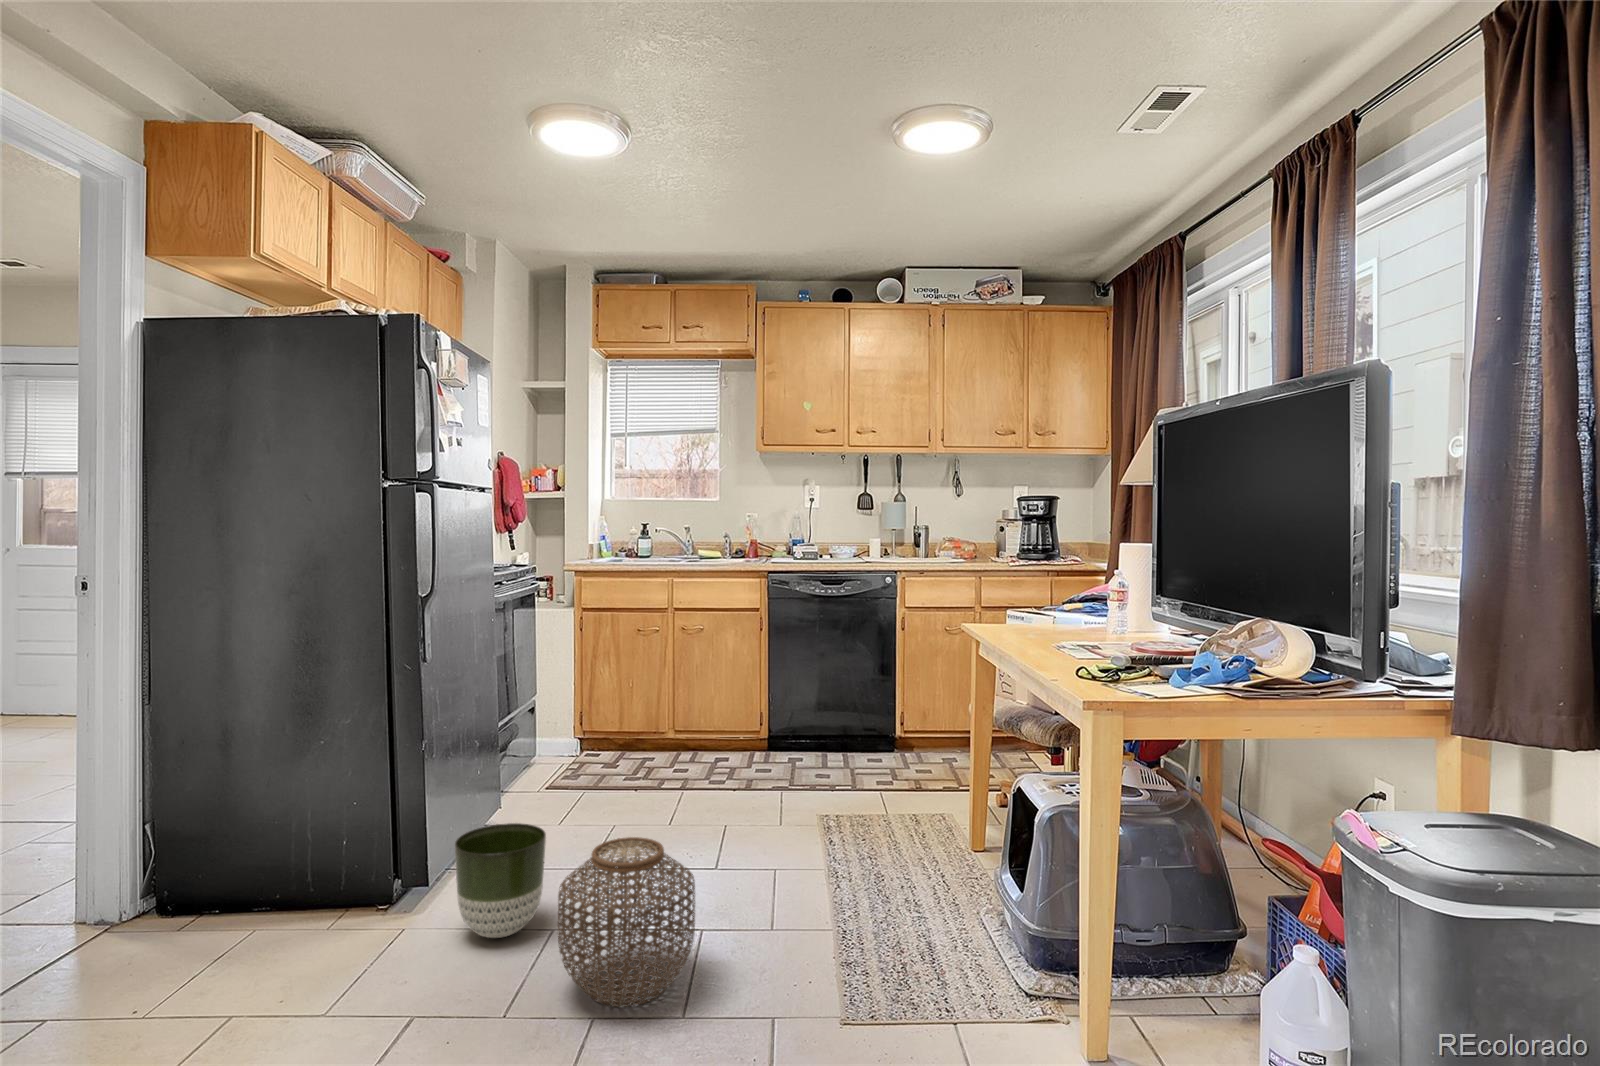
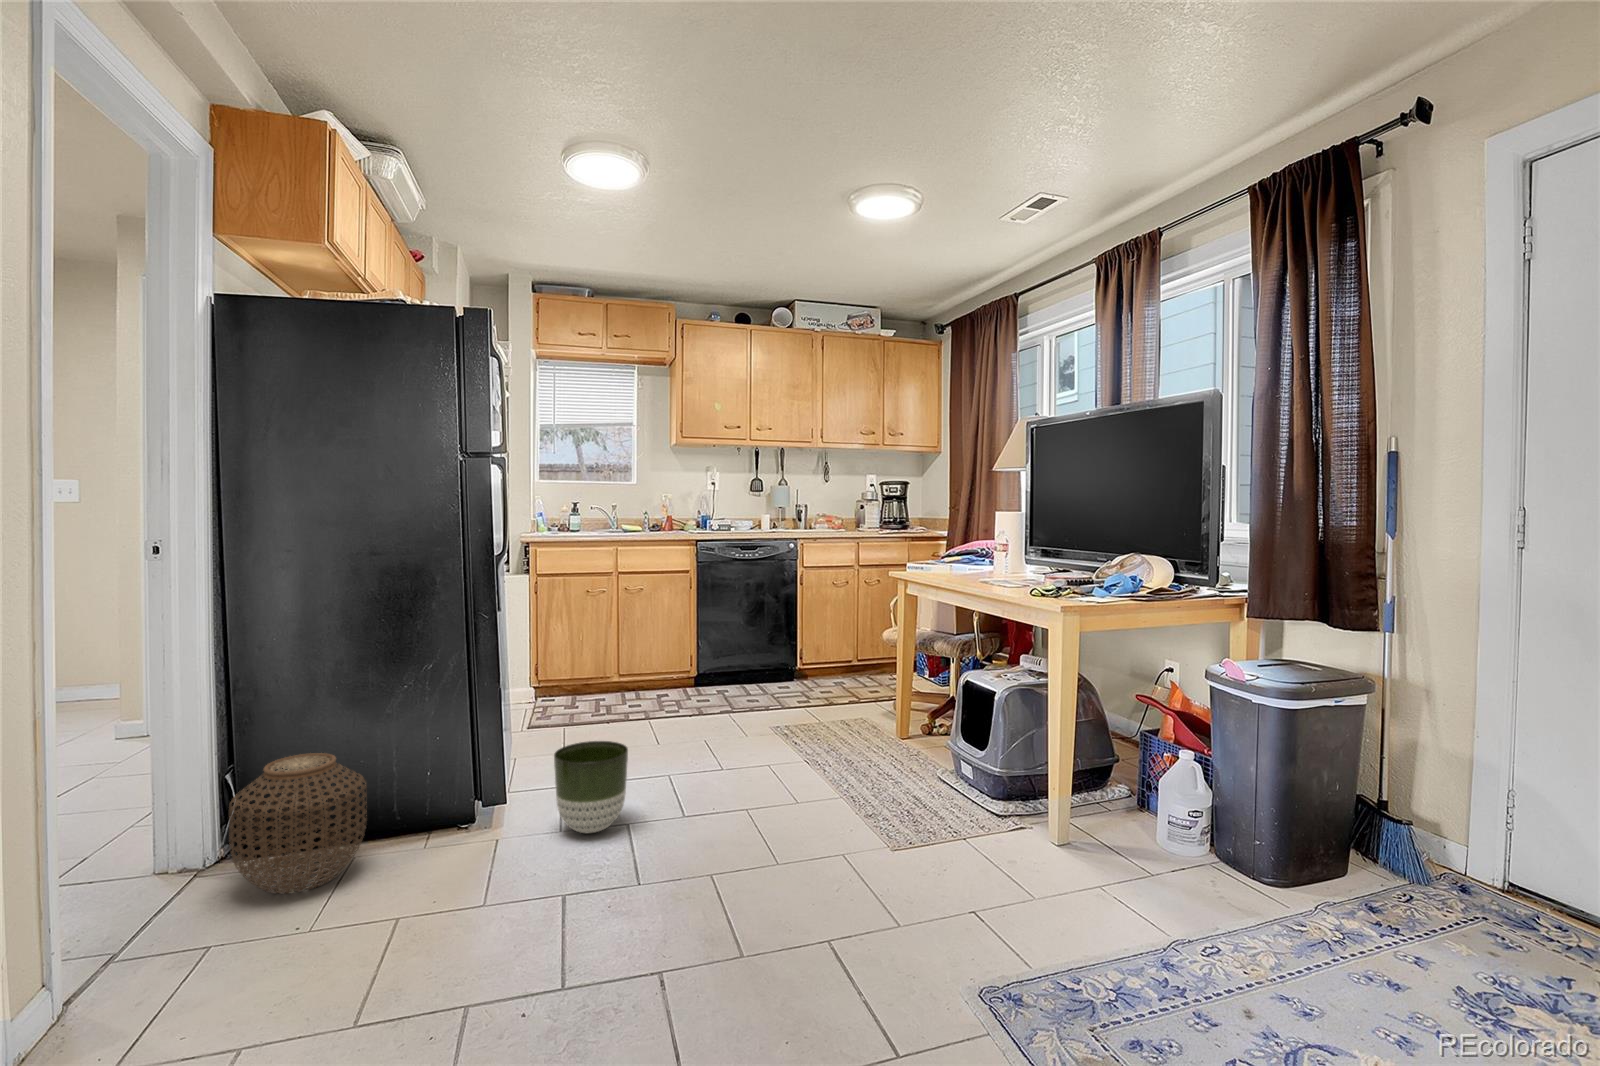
woven basket: present [558,837,695,1007] -> present [229,753,367,893]

